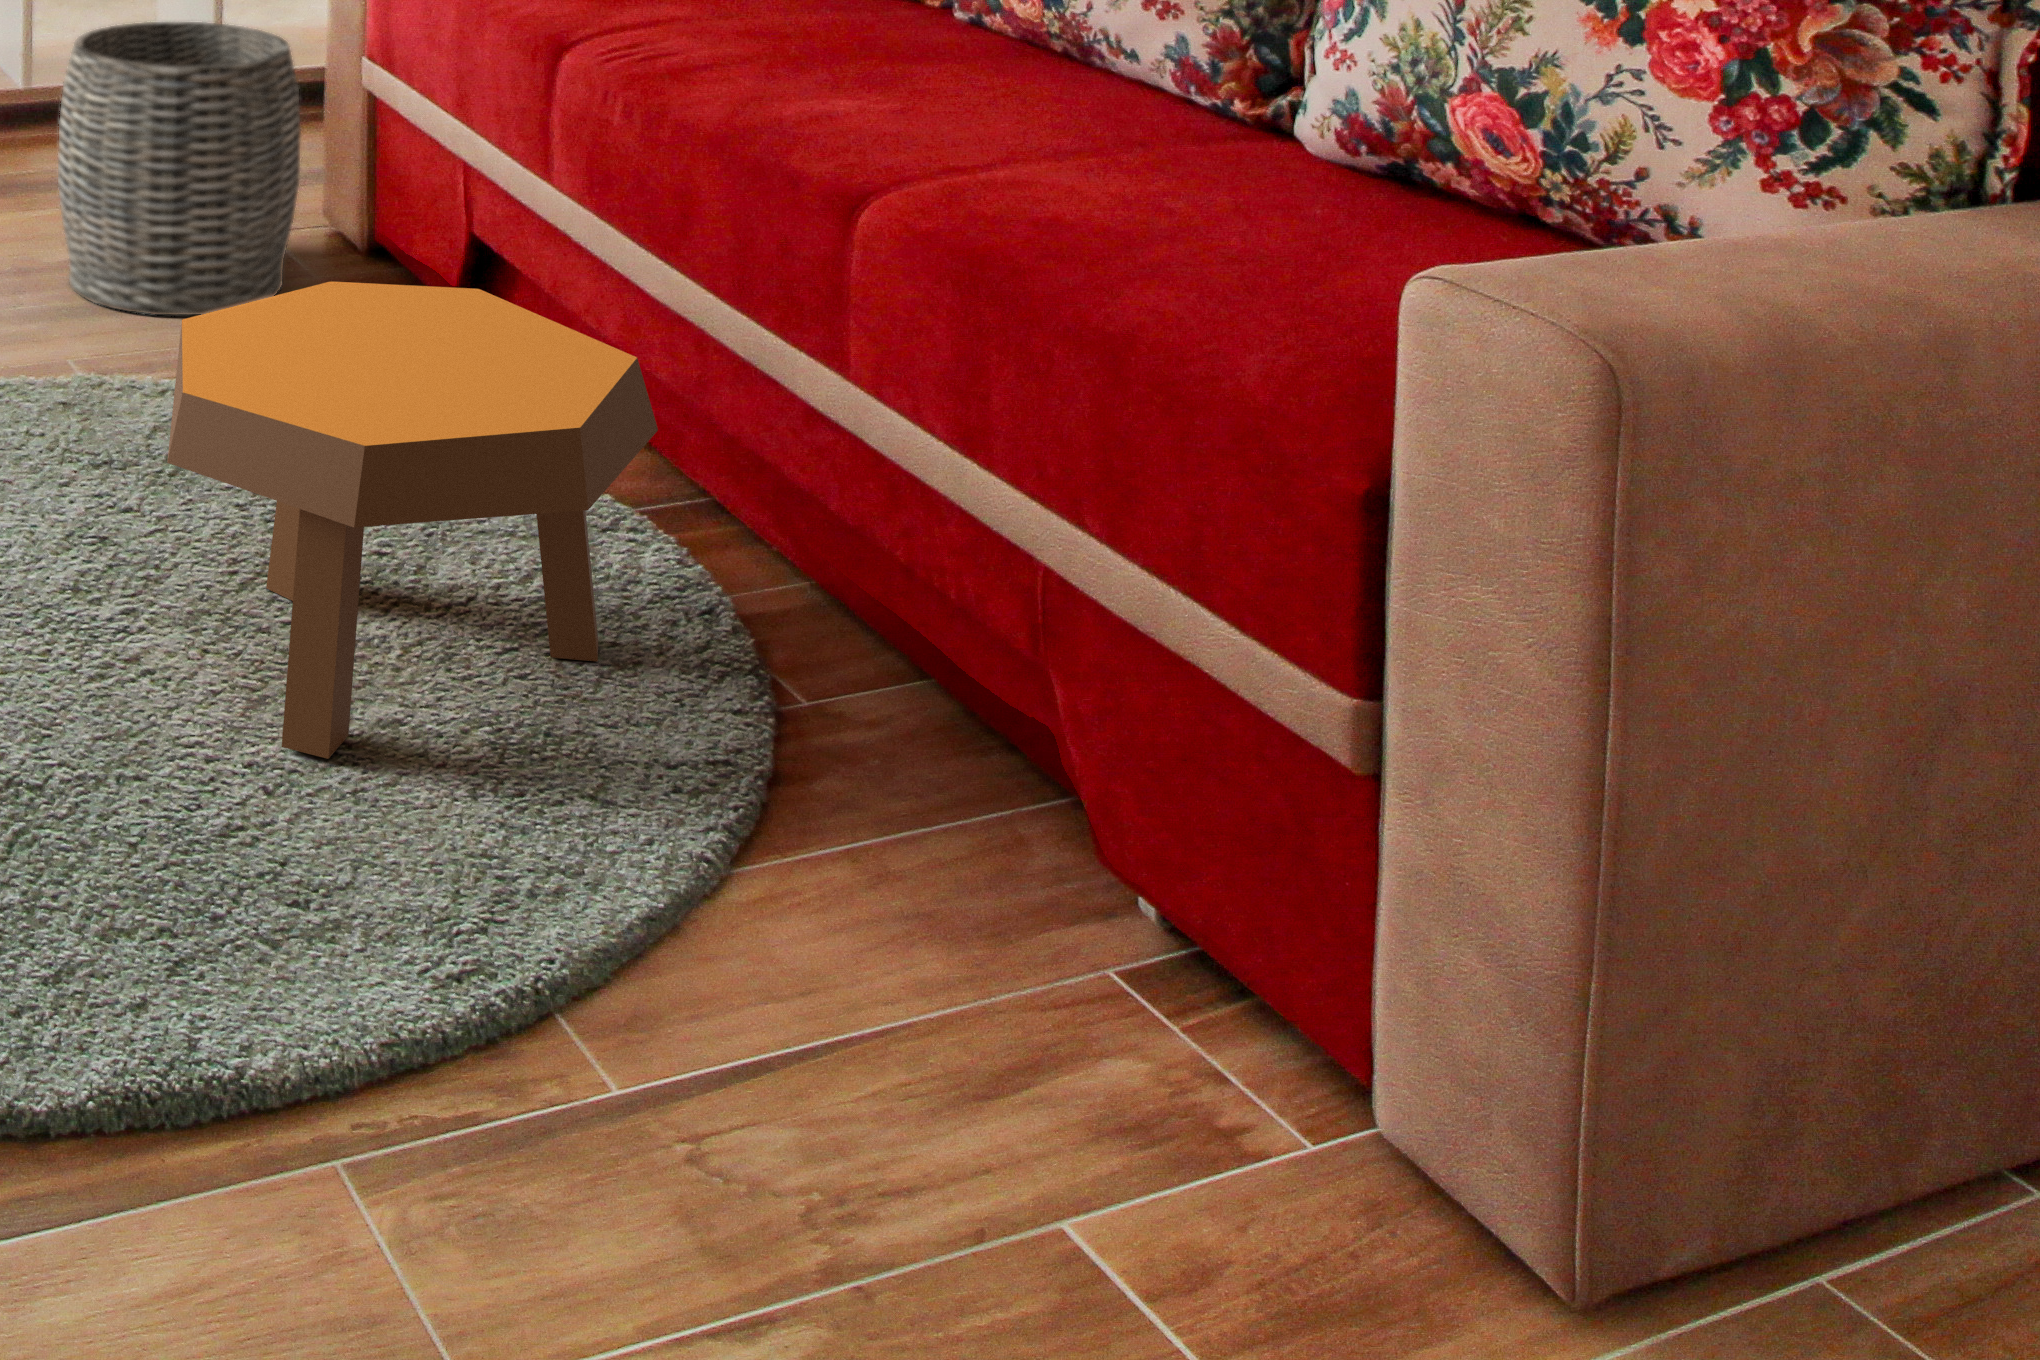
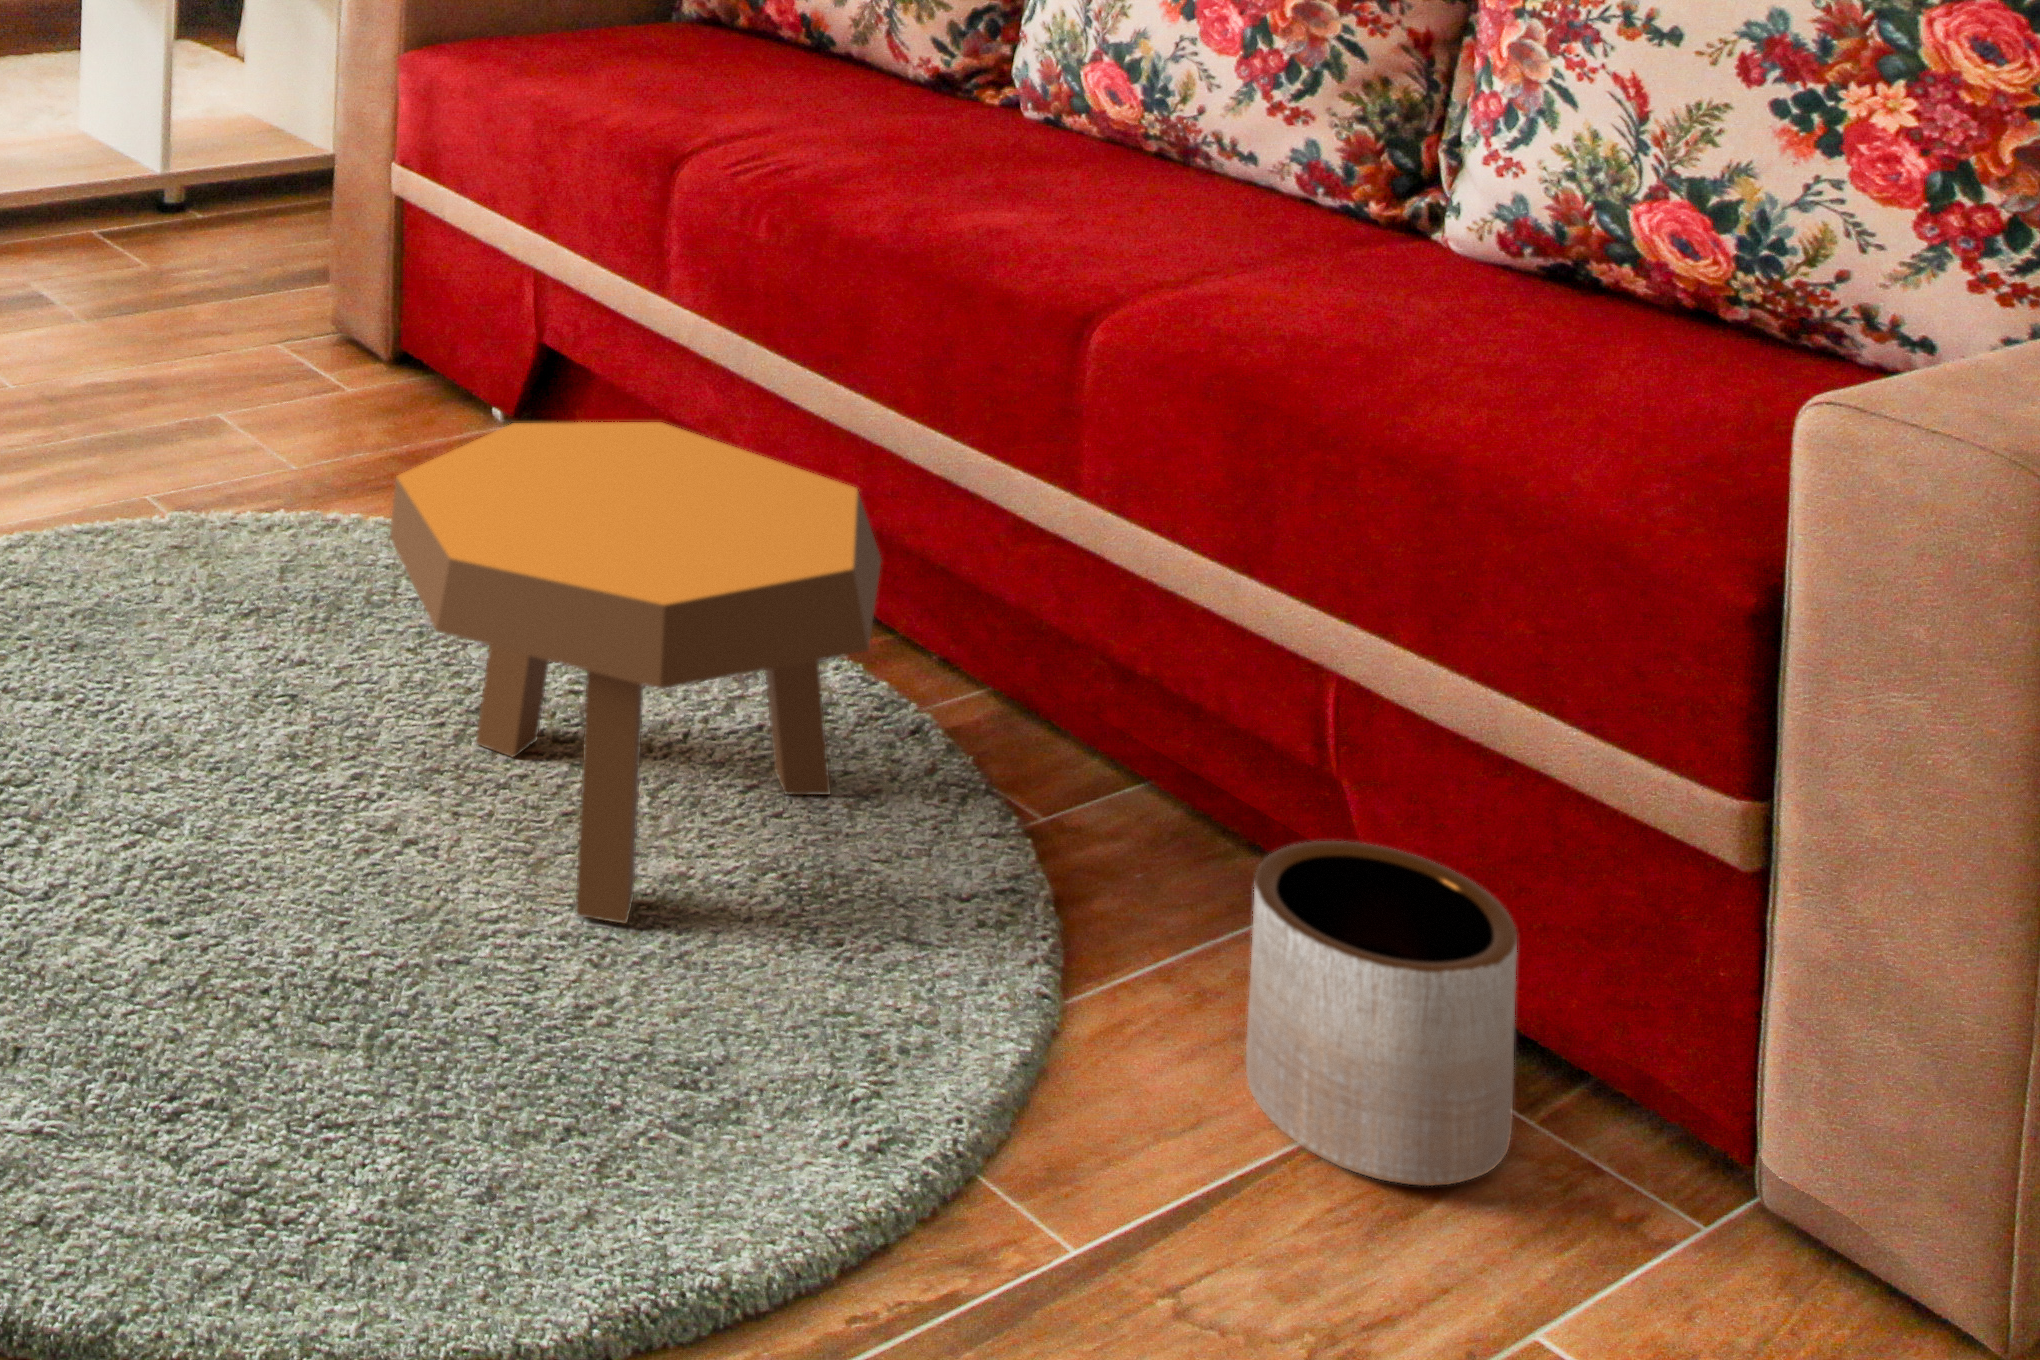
woven basket: present [58,22,301,315] -> none [99,139,348,449]
planter: none [885,724,1157,1079] -> present [1246,841,1517,1186]

